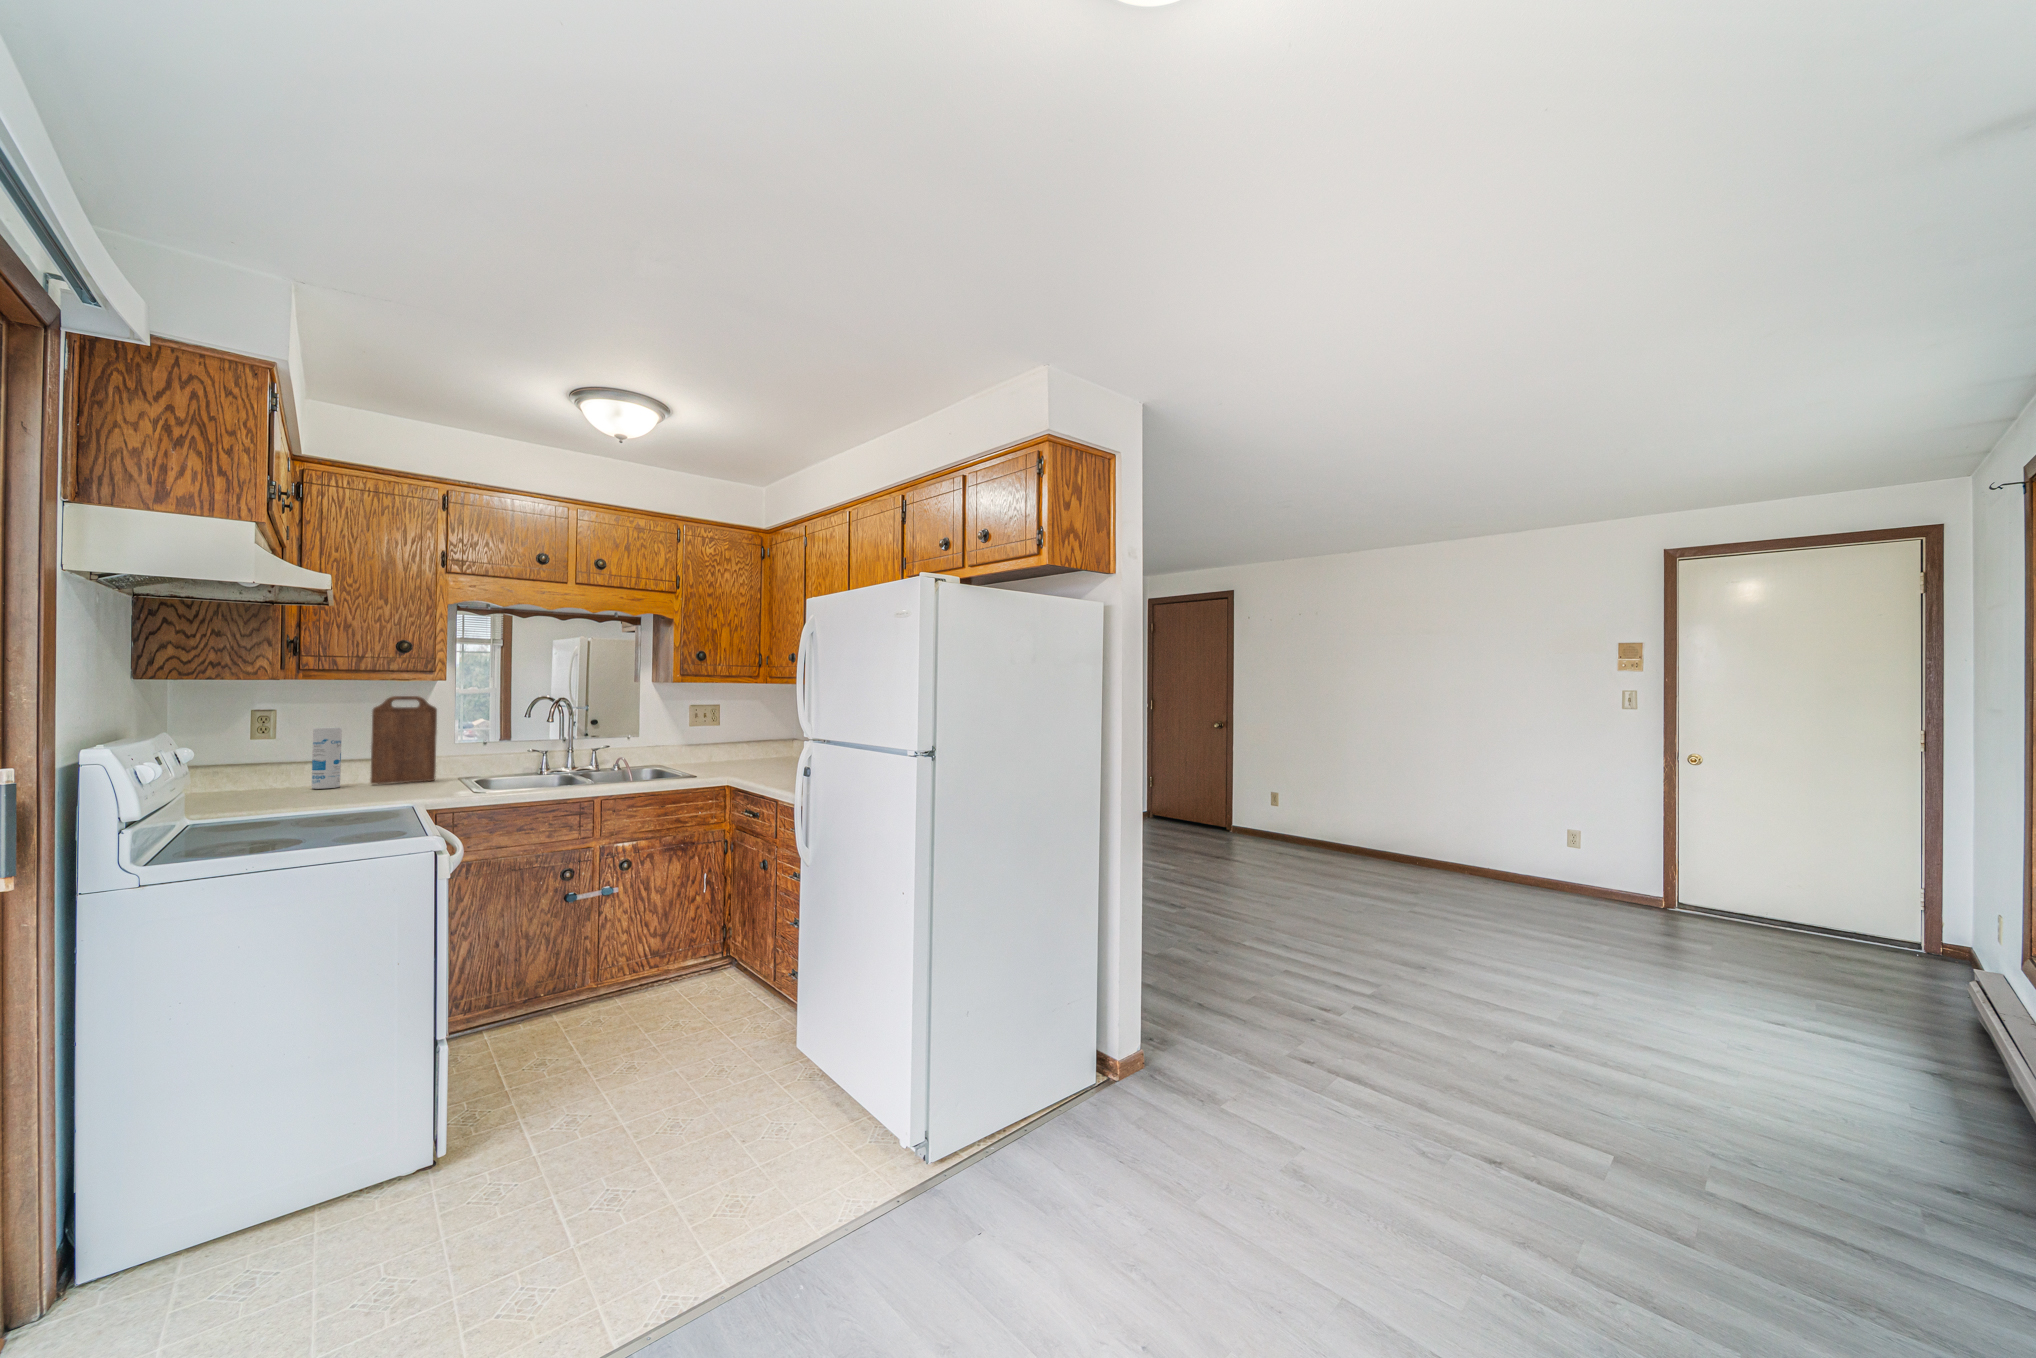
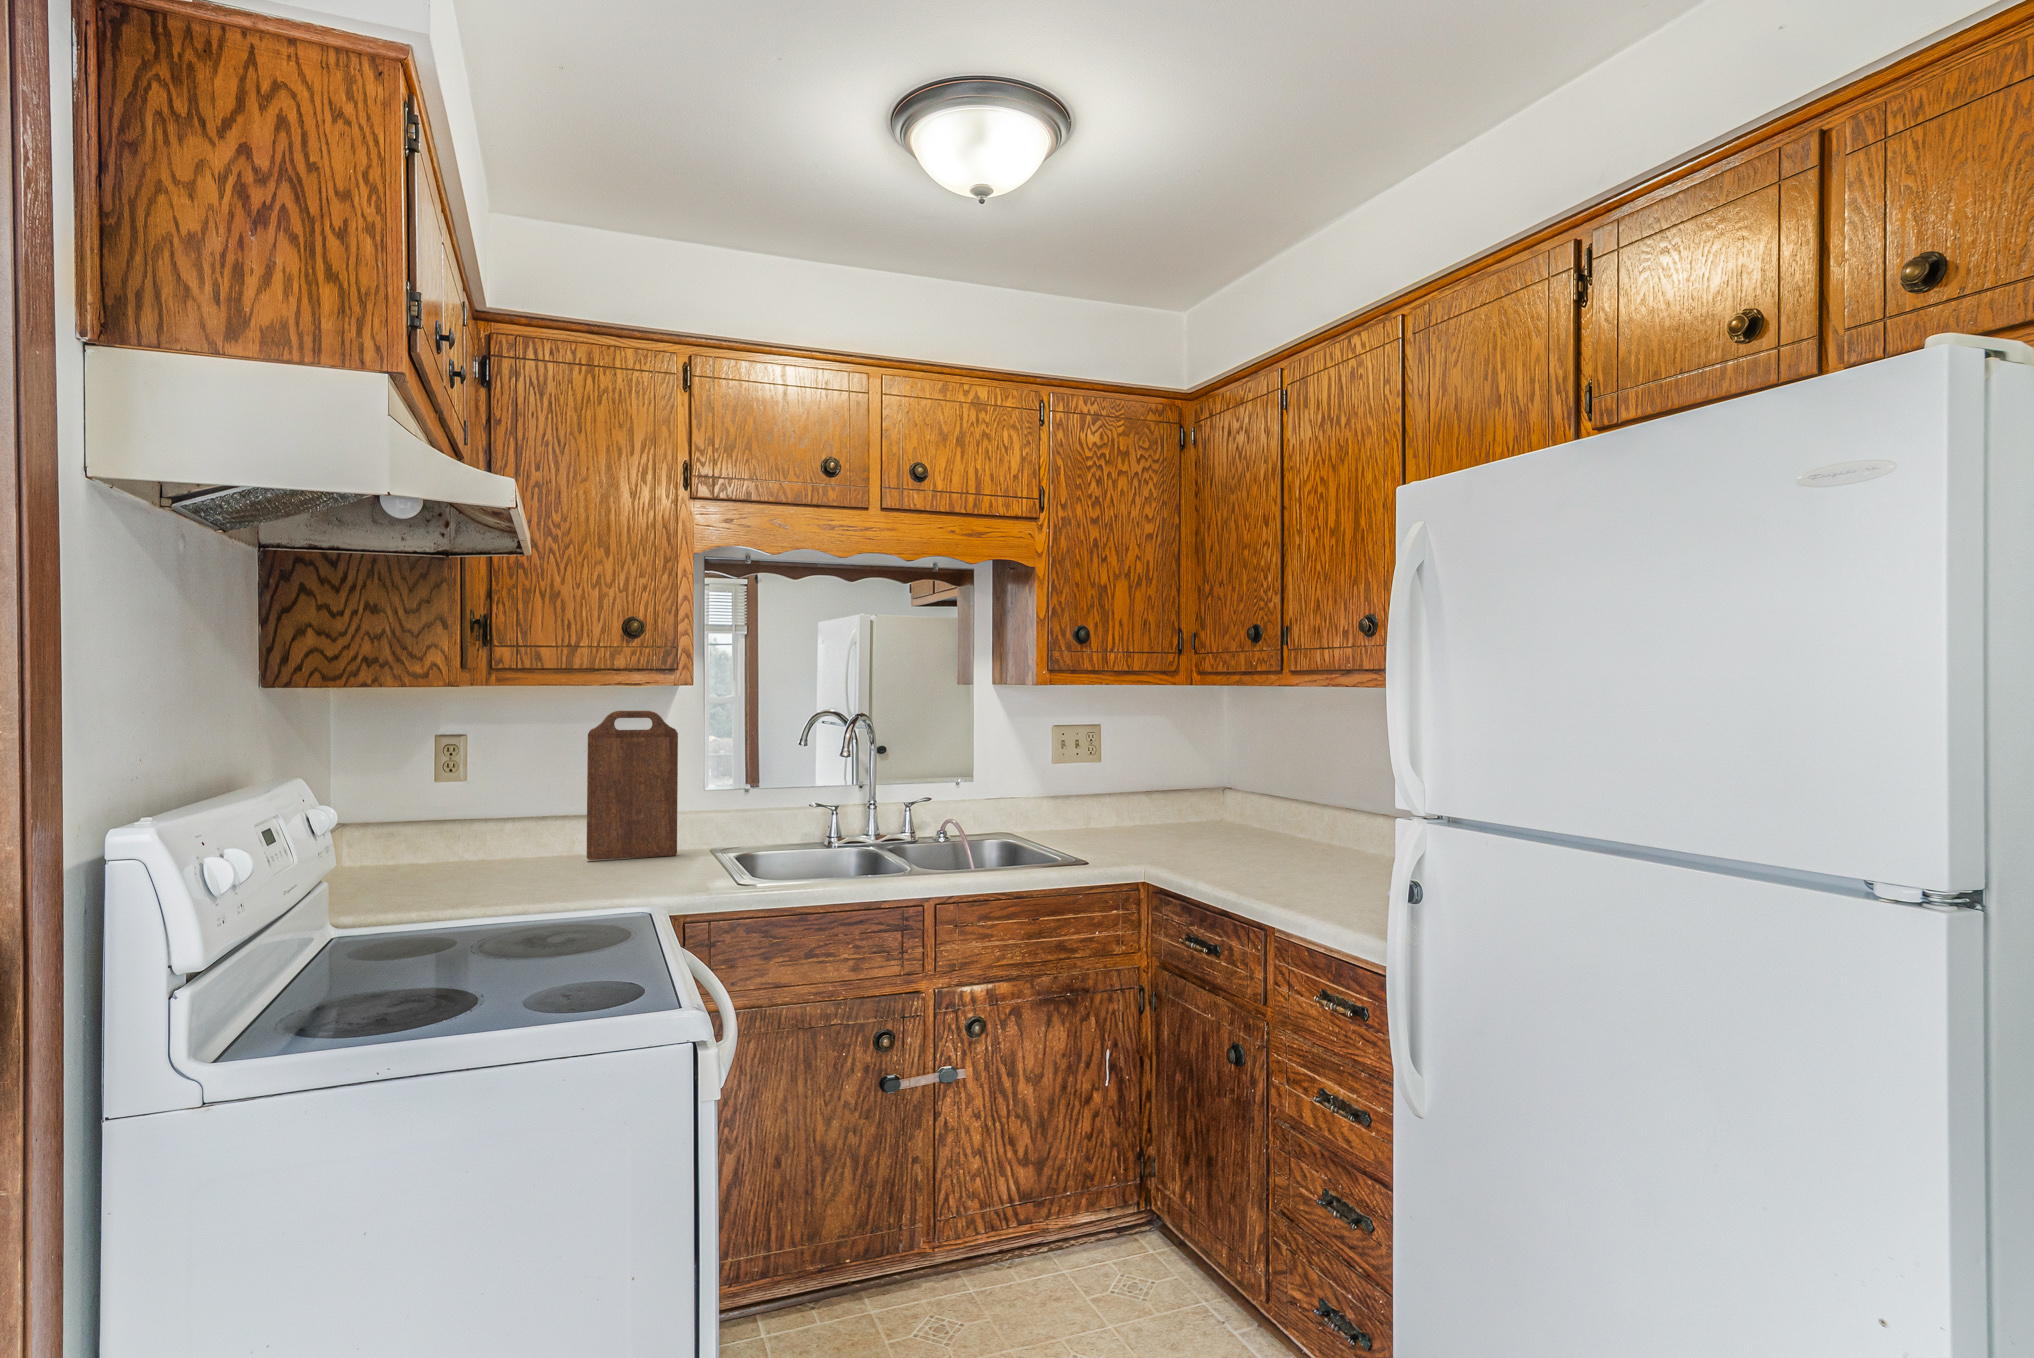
canister: present [312,727,342,789] -> none [507,763,546,866]

